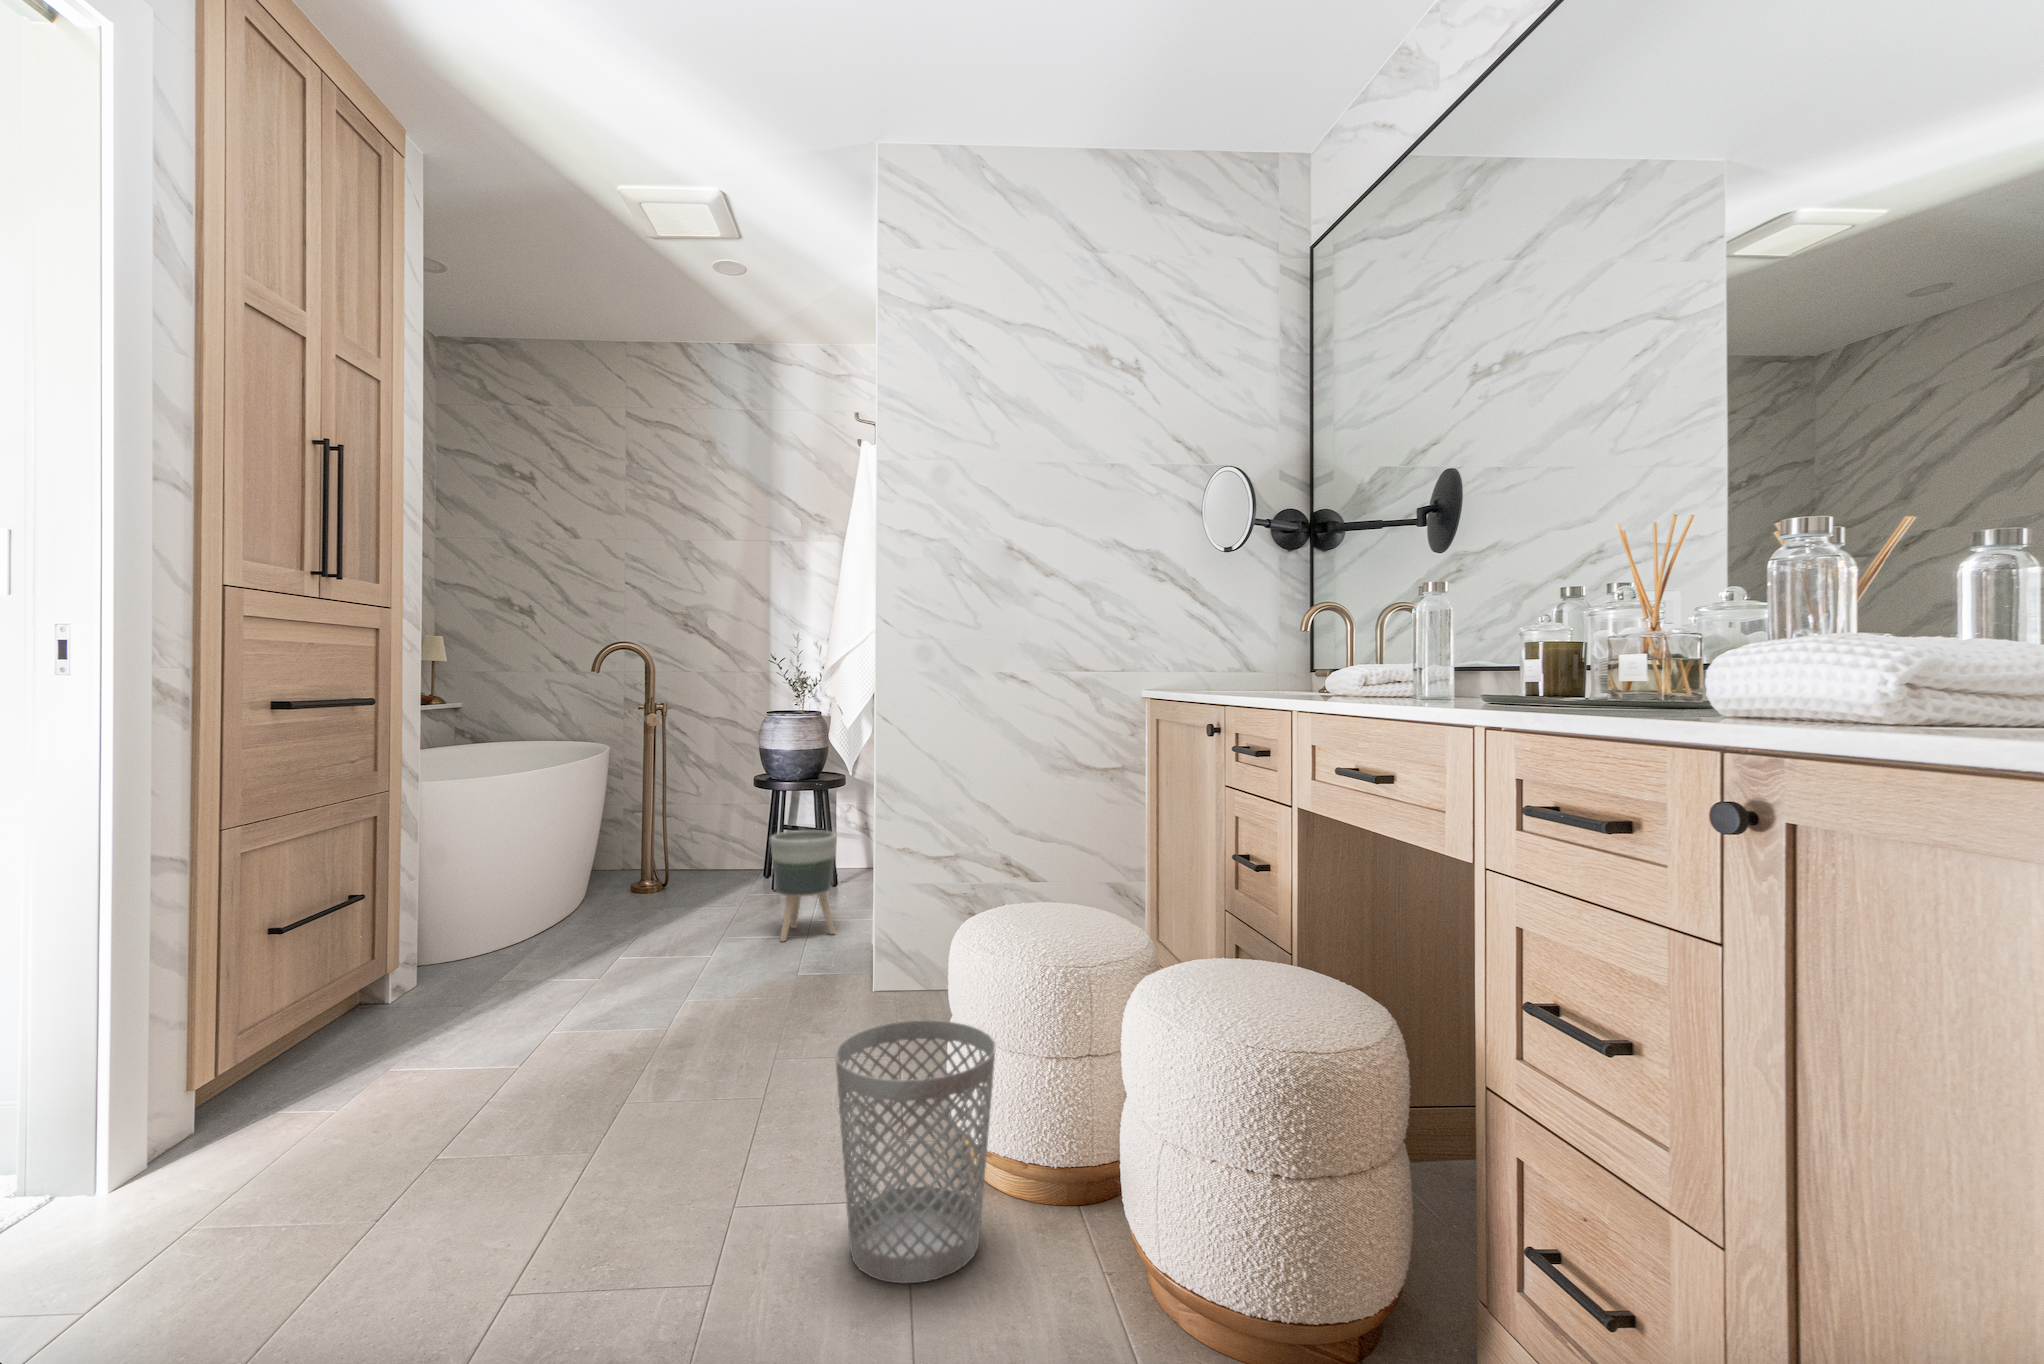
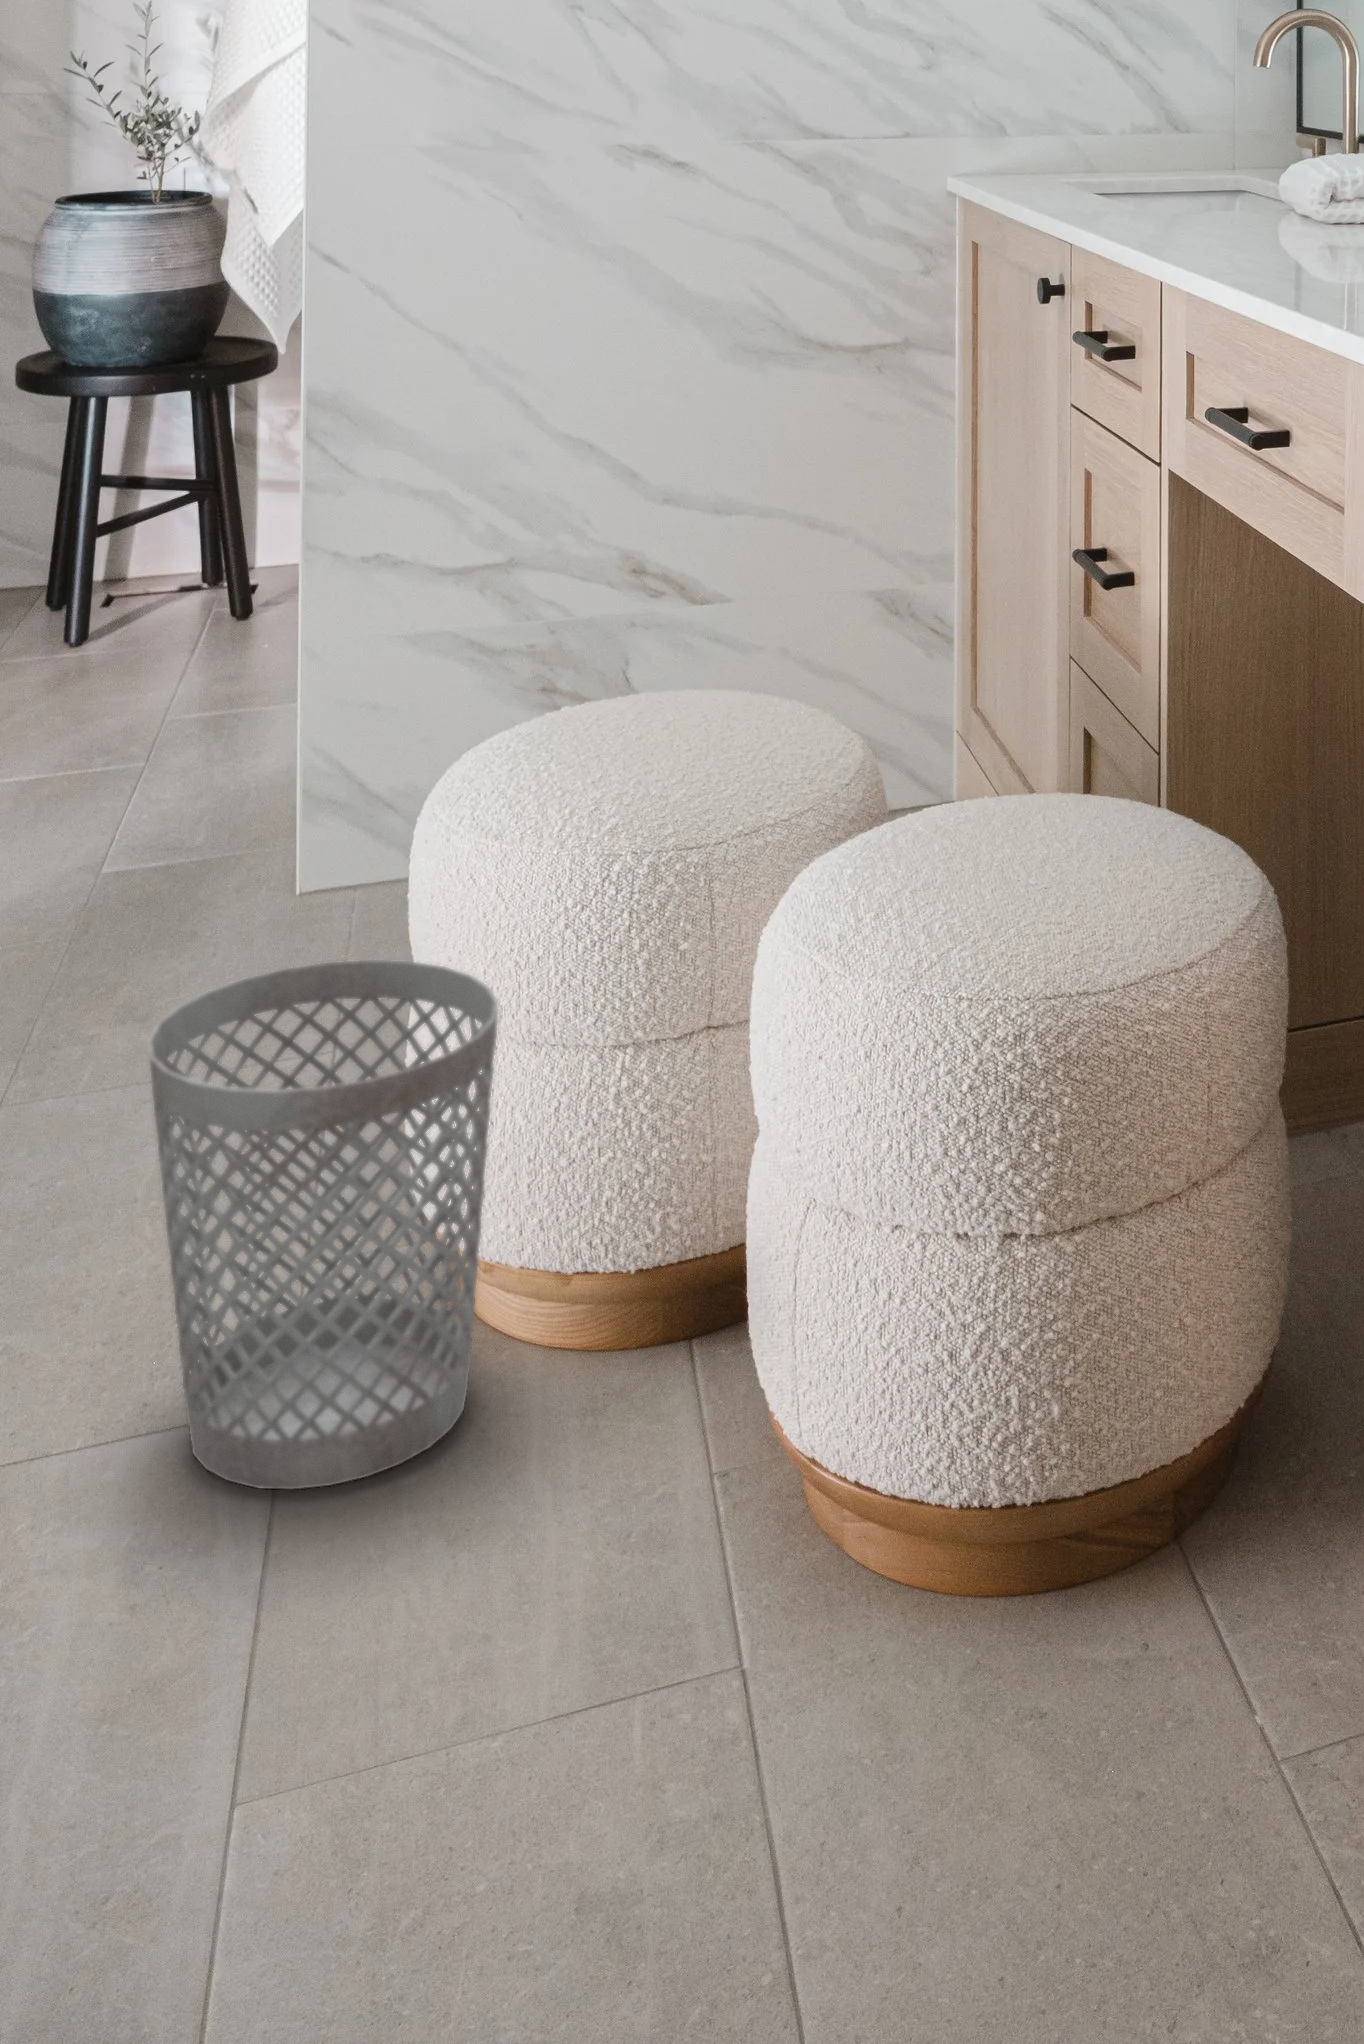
planter: present [770,830,837,942] -> none [58,500,227,765]

